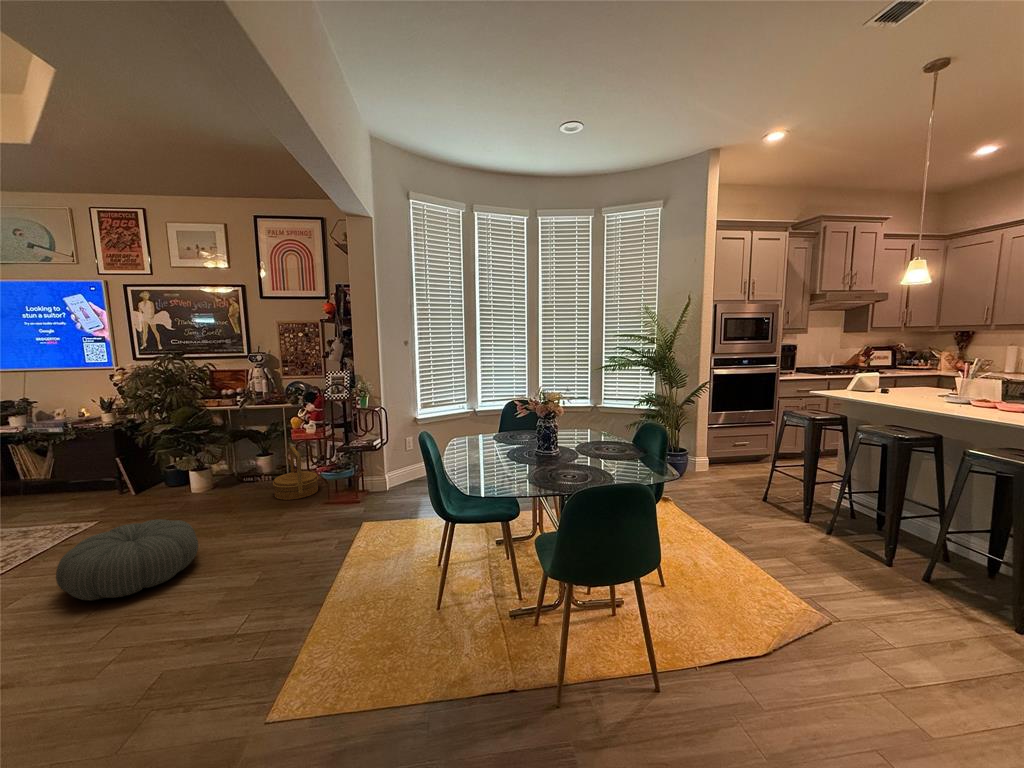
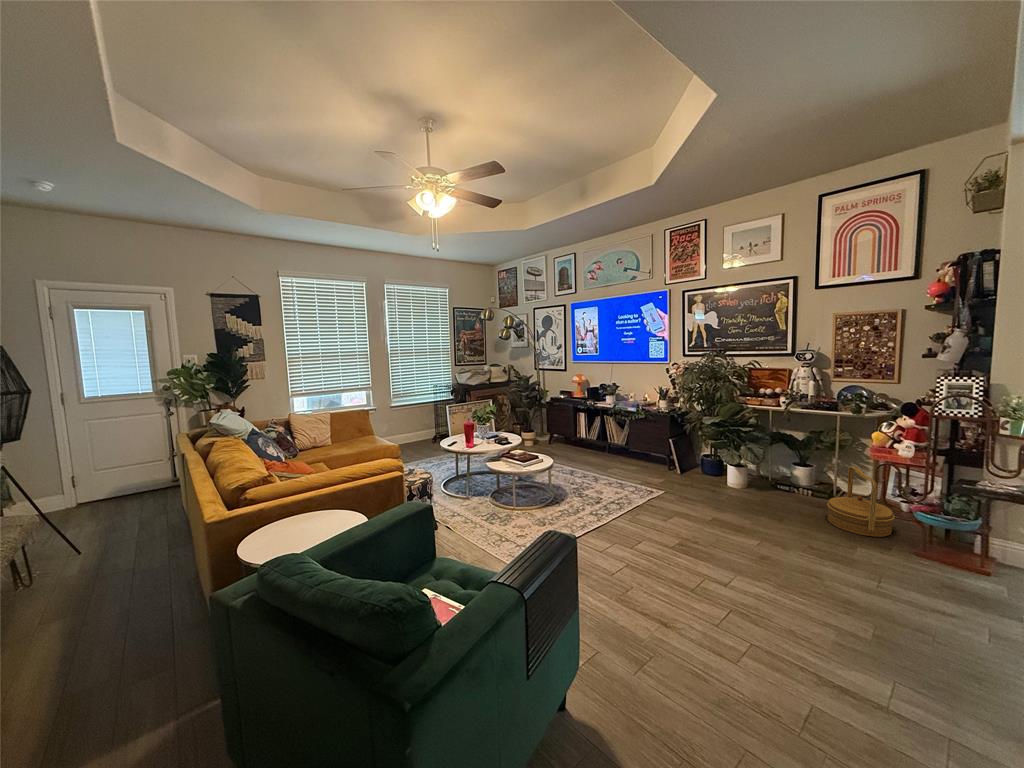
pouf: present [56,519,198,600] -> none [664,514,778,592]

